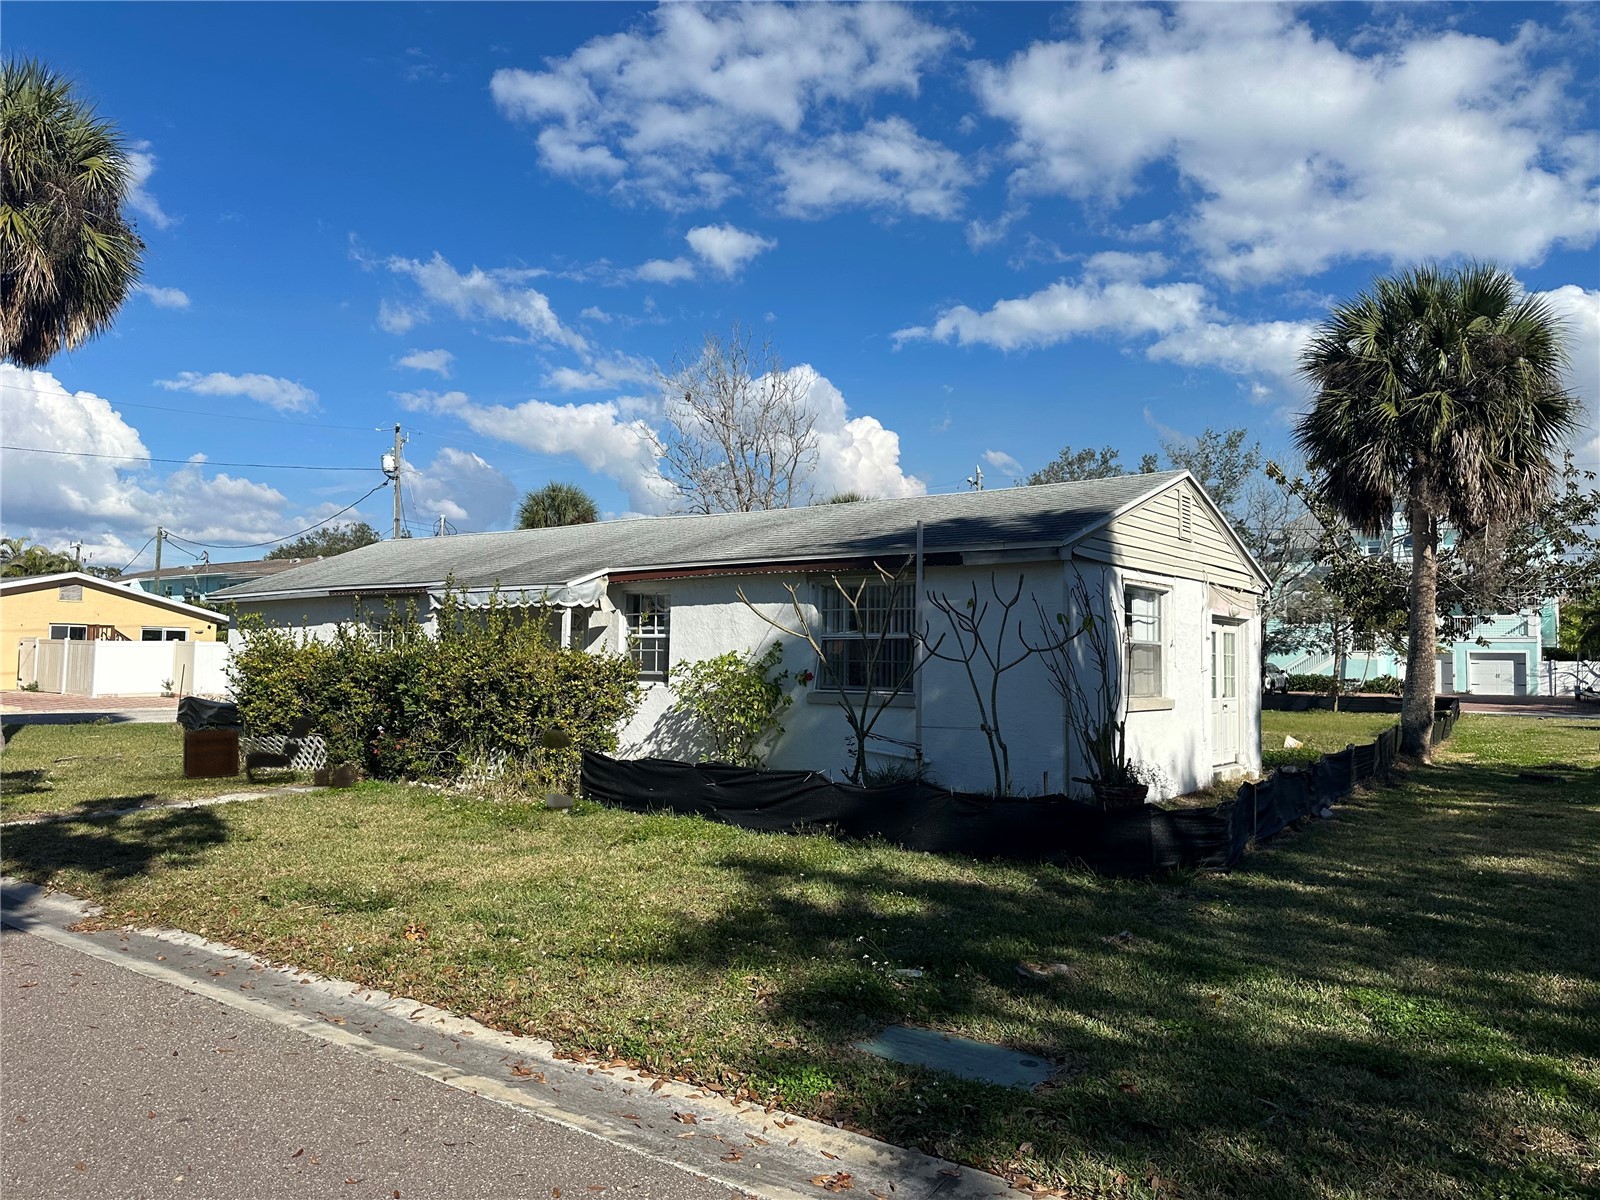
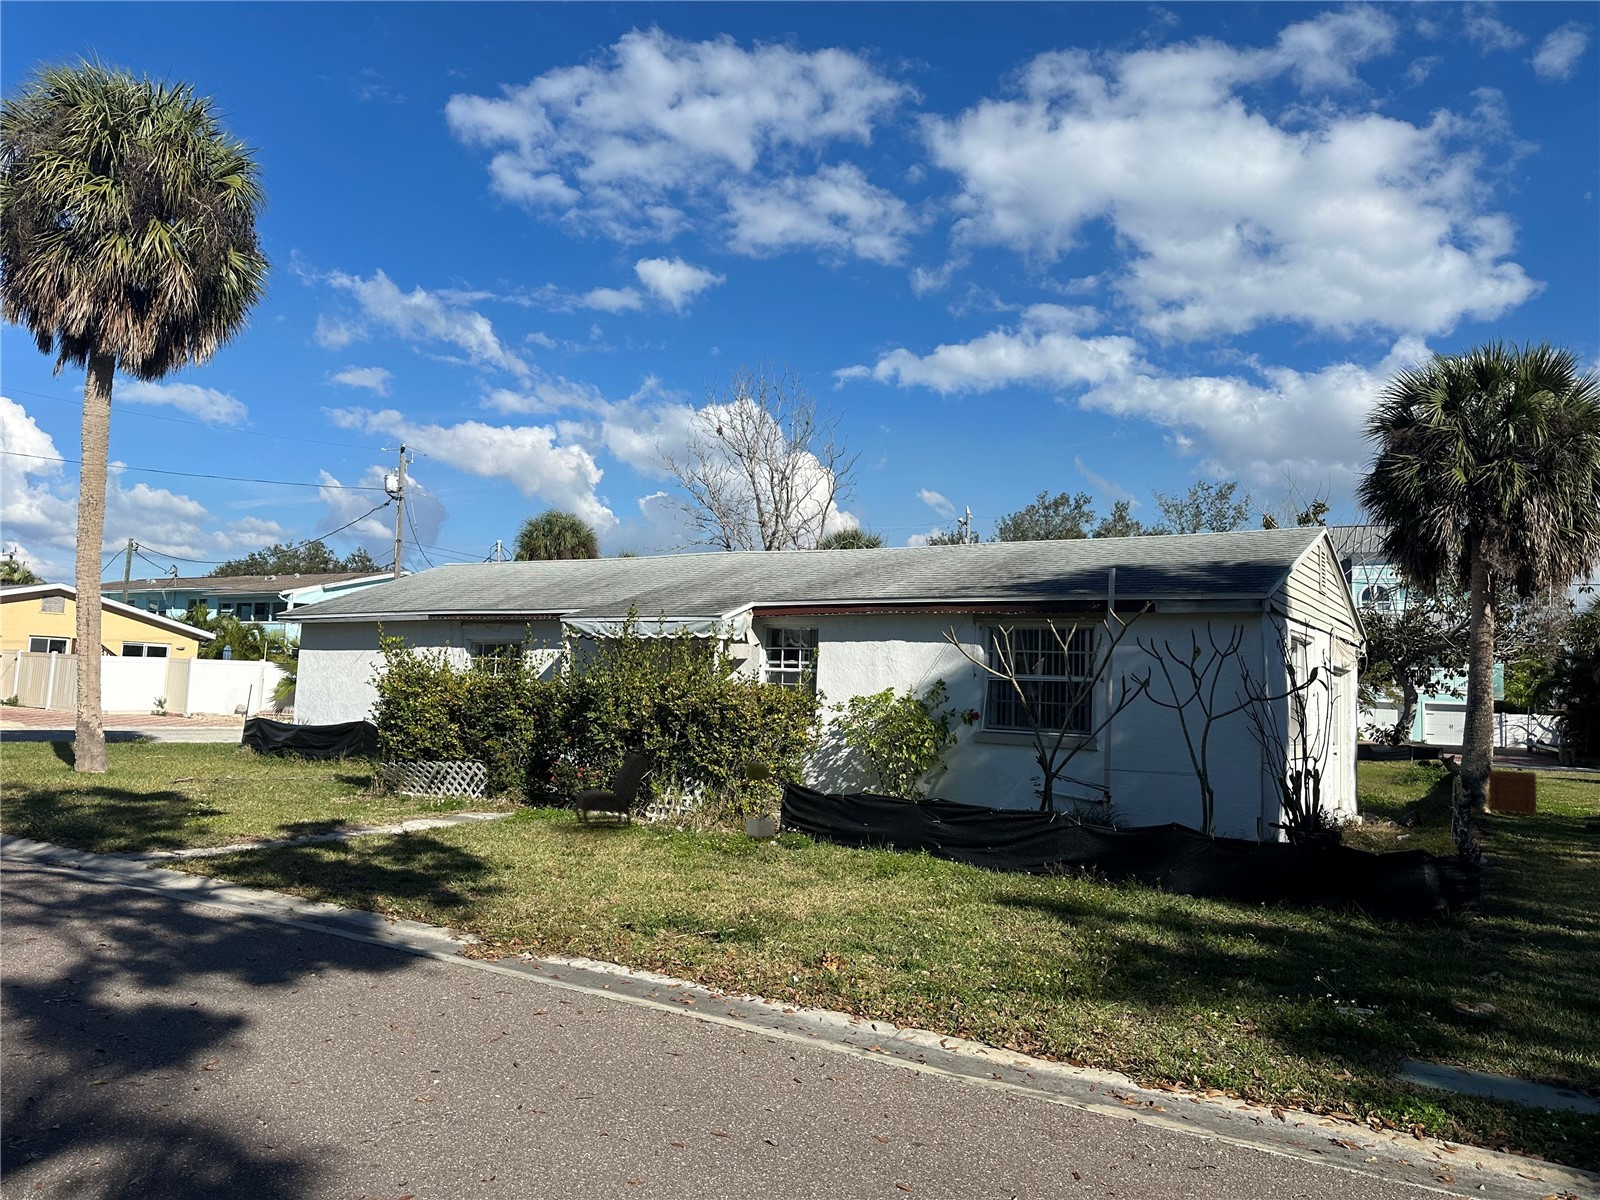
lounge chair: present [246,716,313,784] -> present [575,754,649,828]
wooden crate: present [183,729,239,779] -> present [1489,770,1537,814]
woven basket: present [314,765,358,787] -> none [483,789,523,814]

